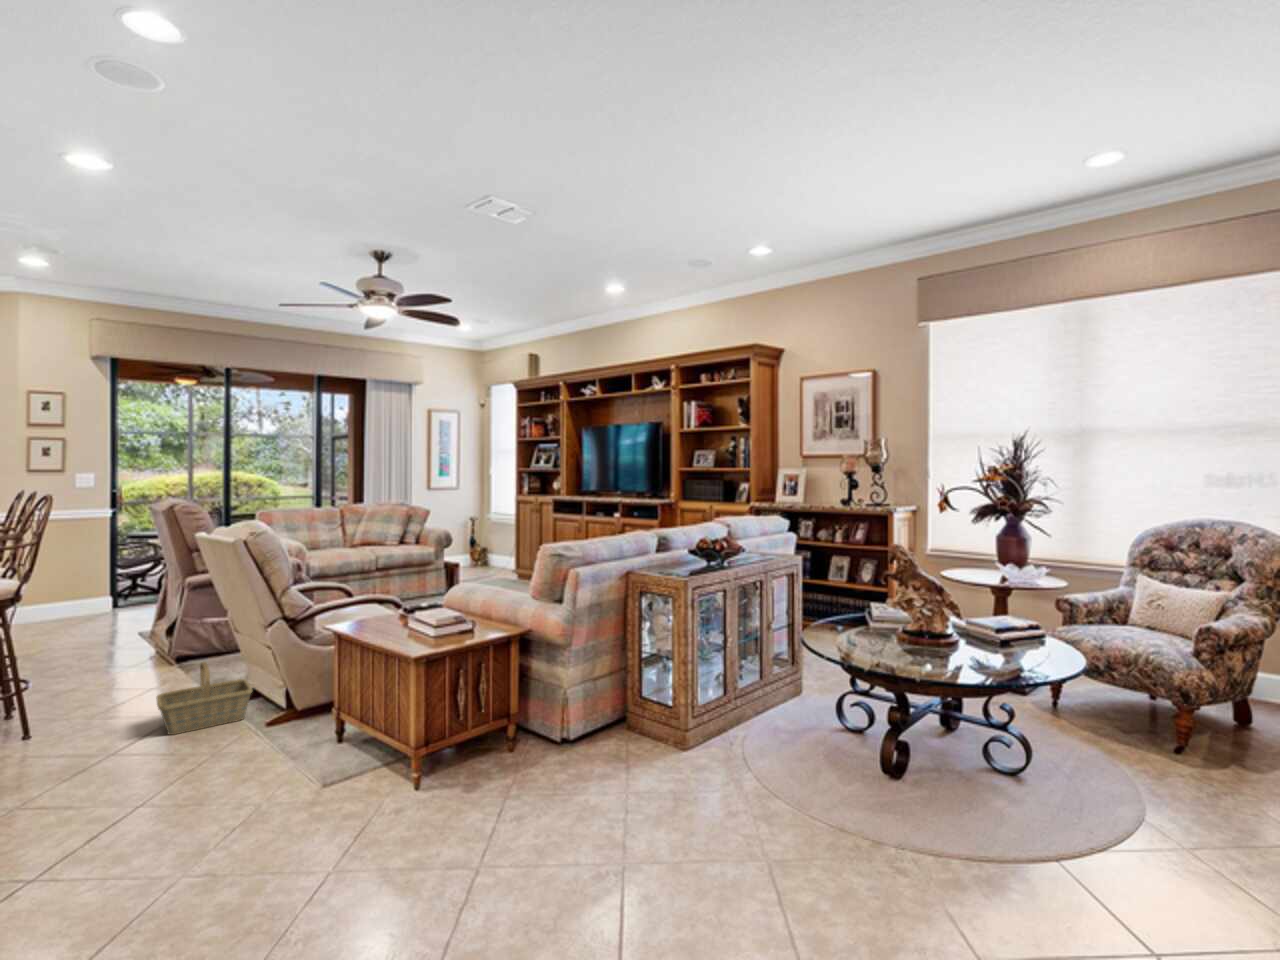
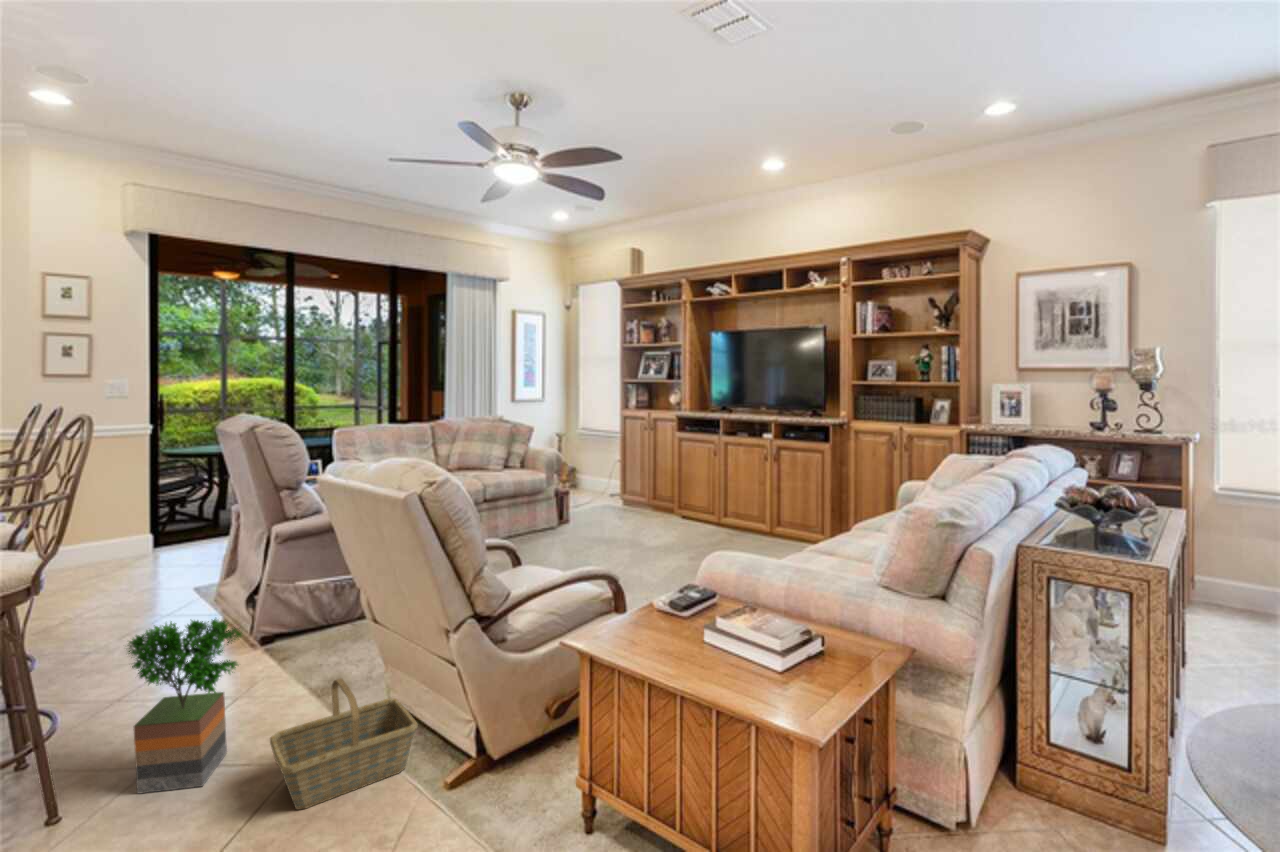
potted tree: none [68,624,147,730] -> present [127,619,242,794]

